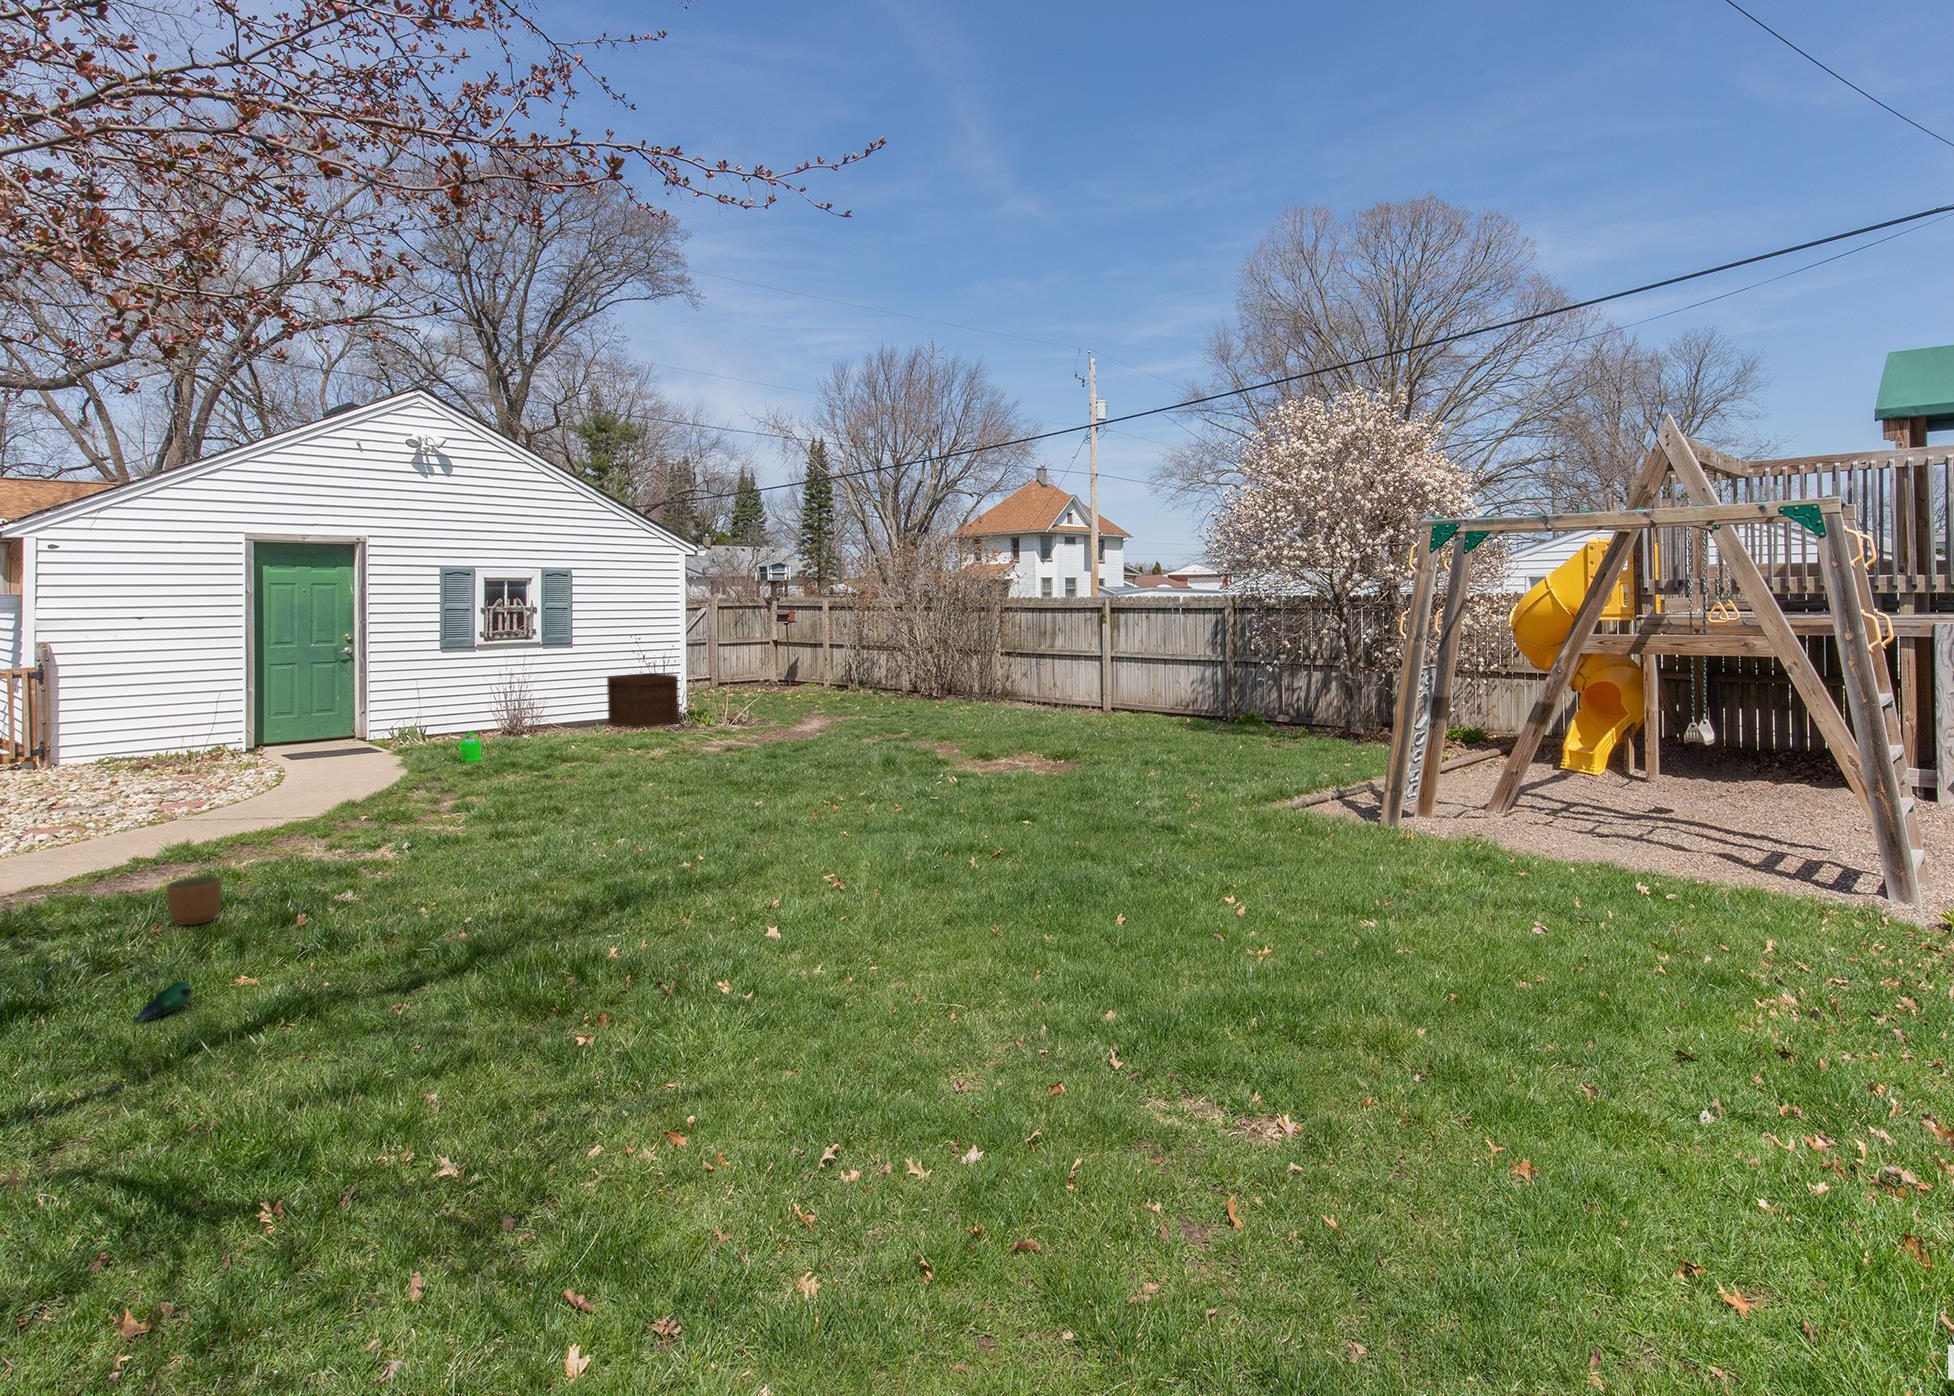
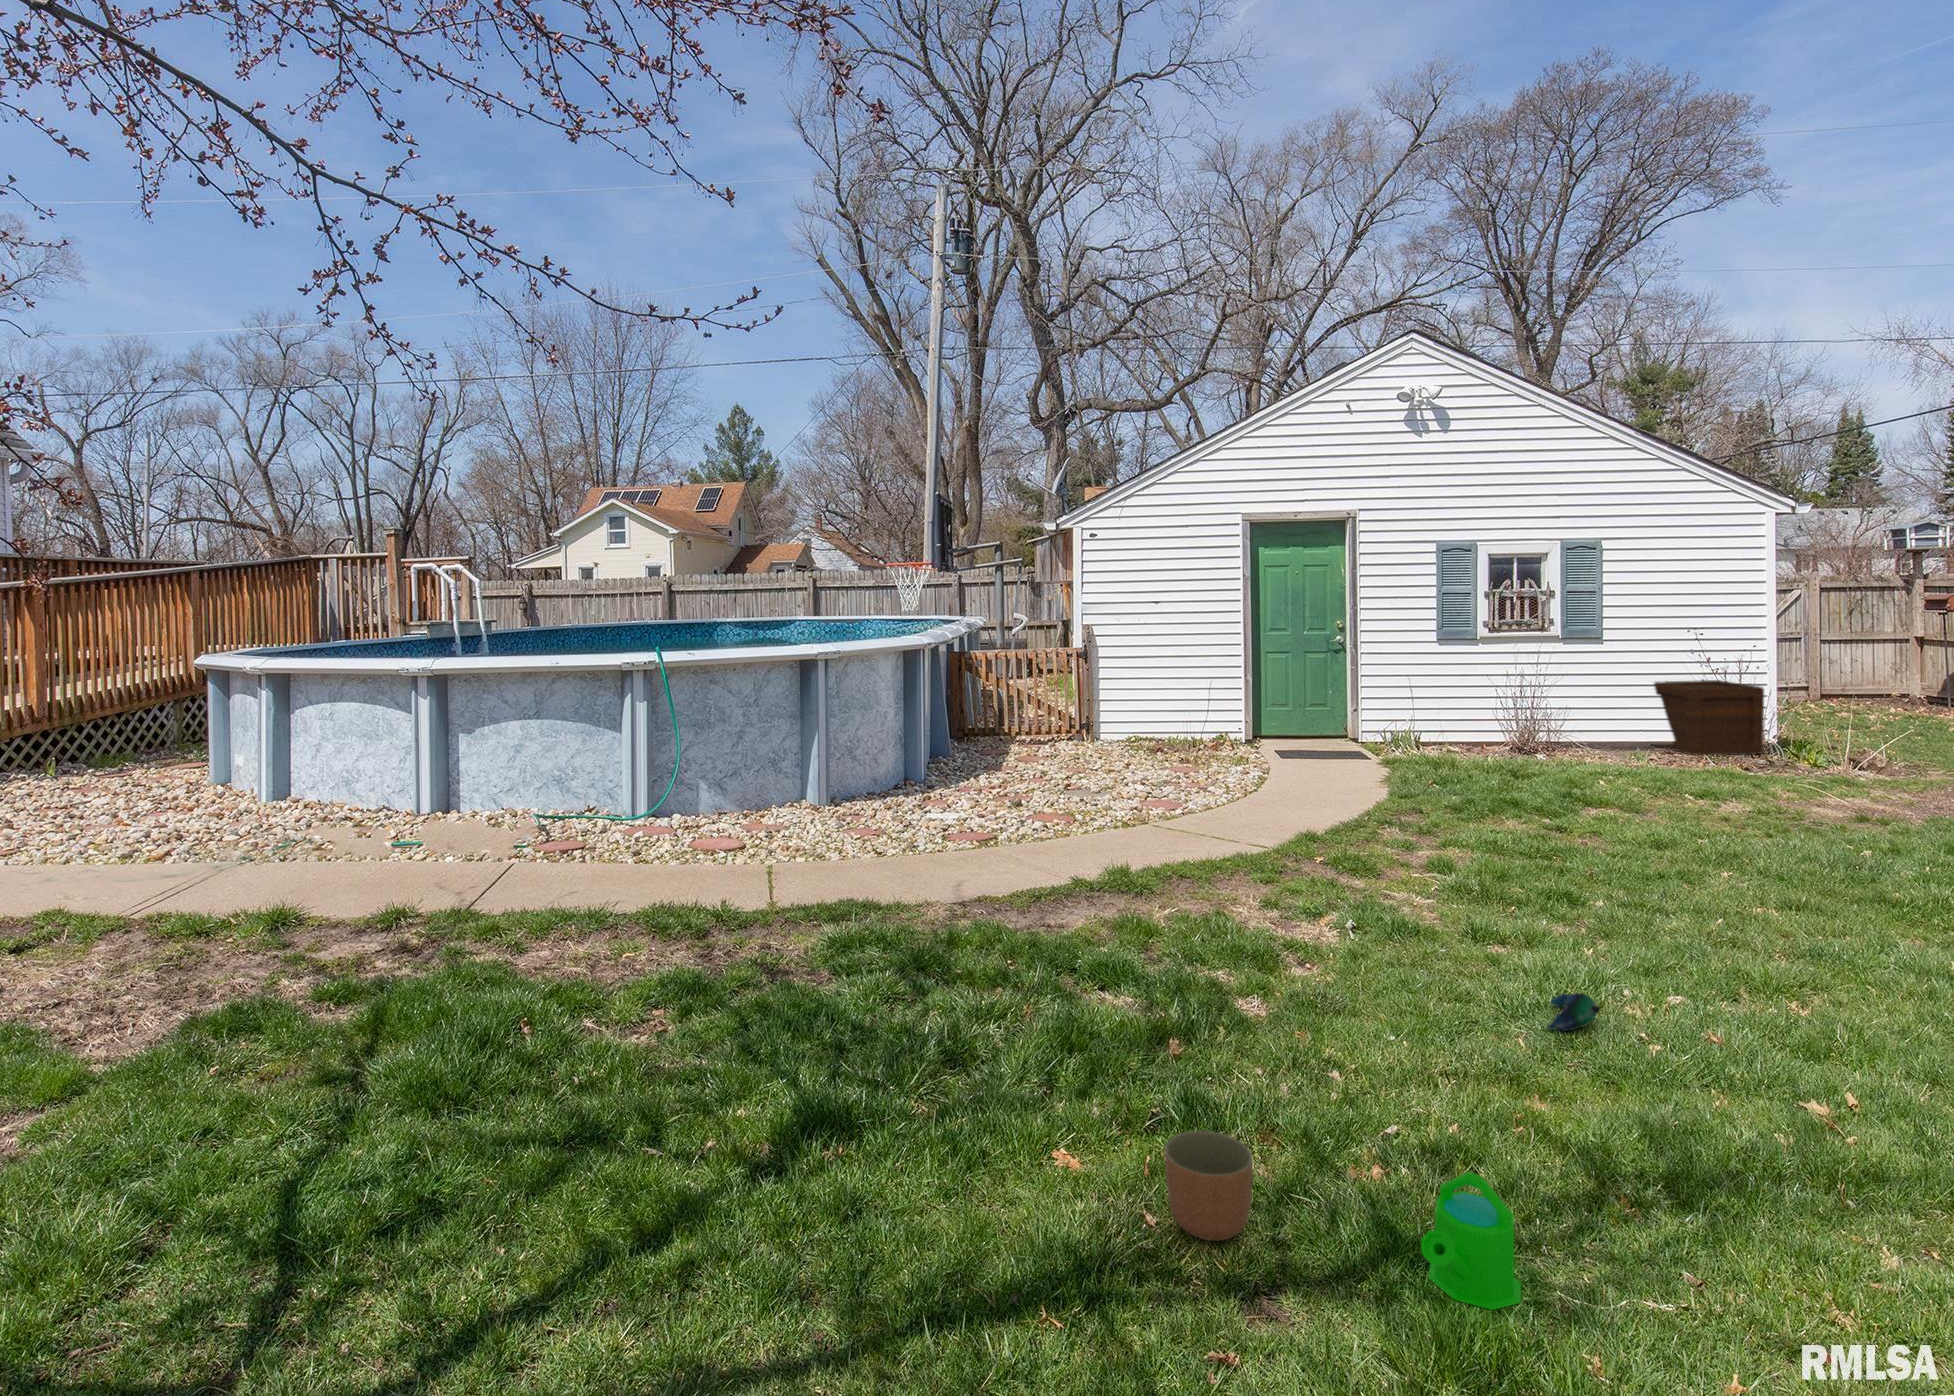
watering can: present [458,732,482,761] -> present [1421,1172,1521,1310]
planter: present [166,876,222,925] -> present [1164,1130,1253,1241]
plush toy: present [133,981,192,1023] -> present [1548,993,1600,1031]

